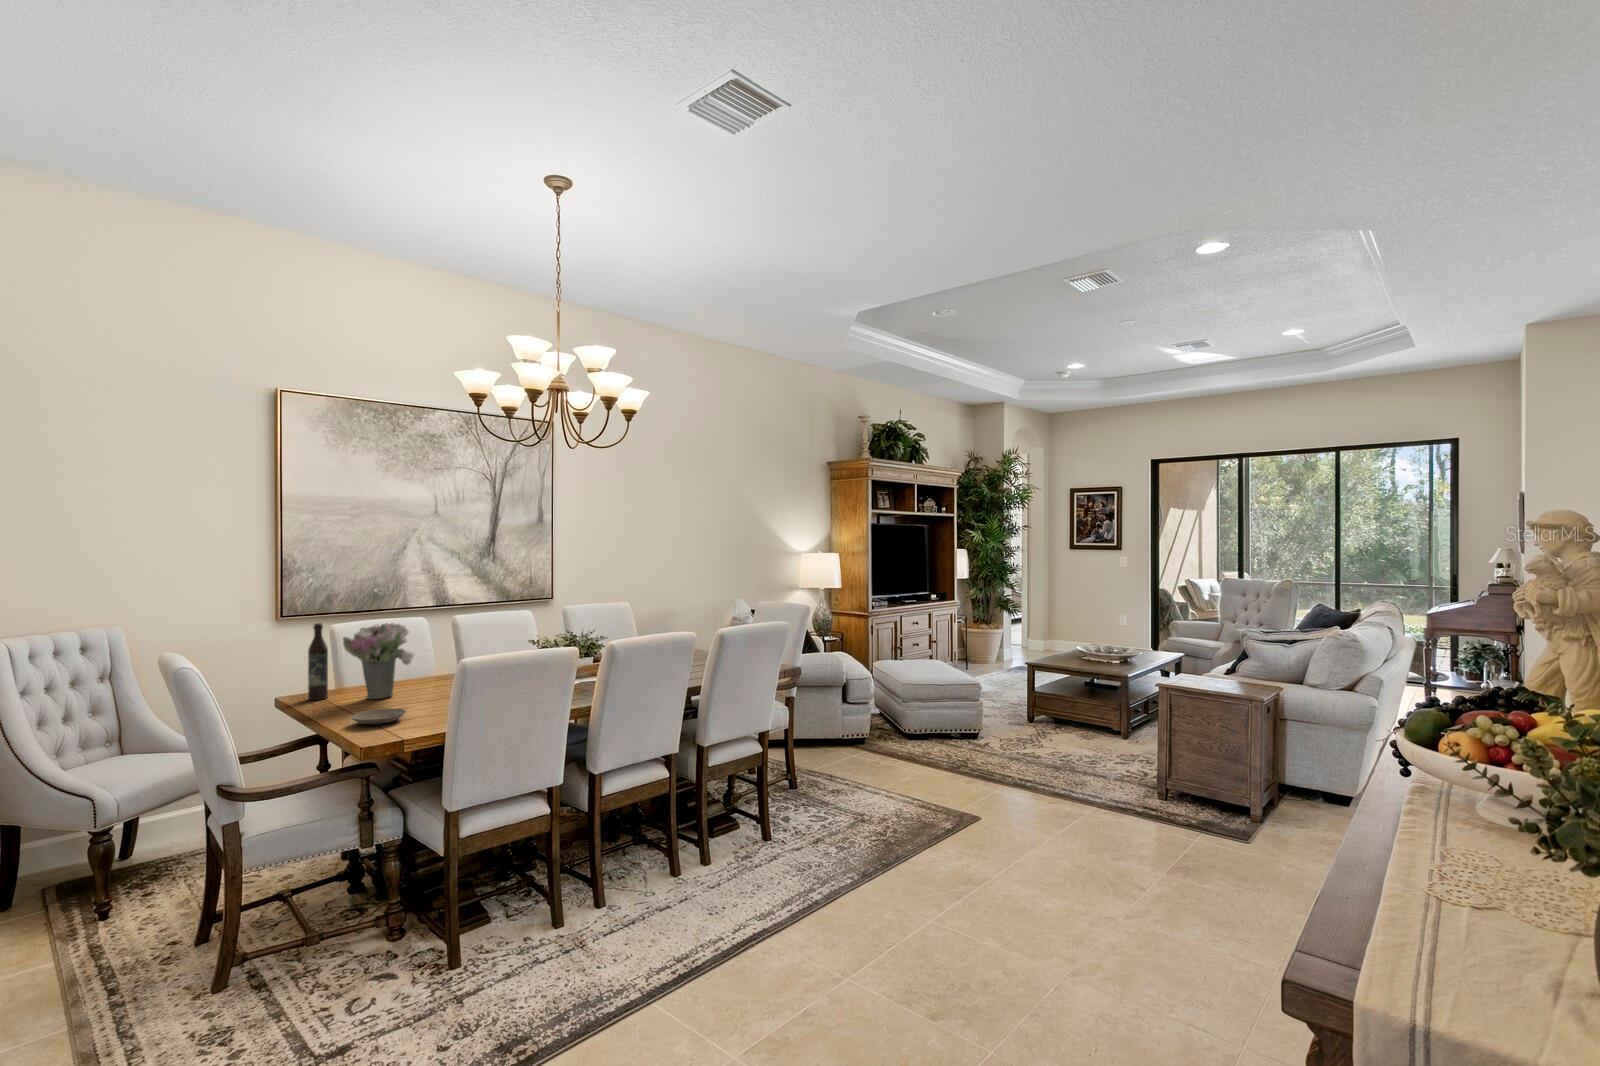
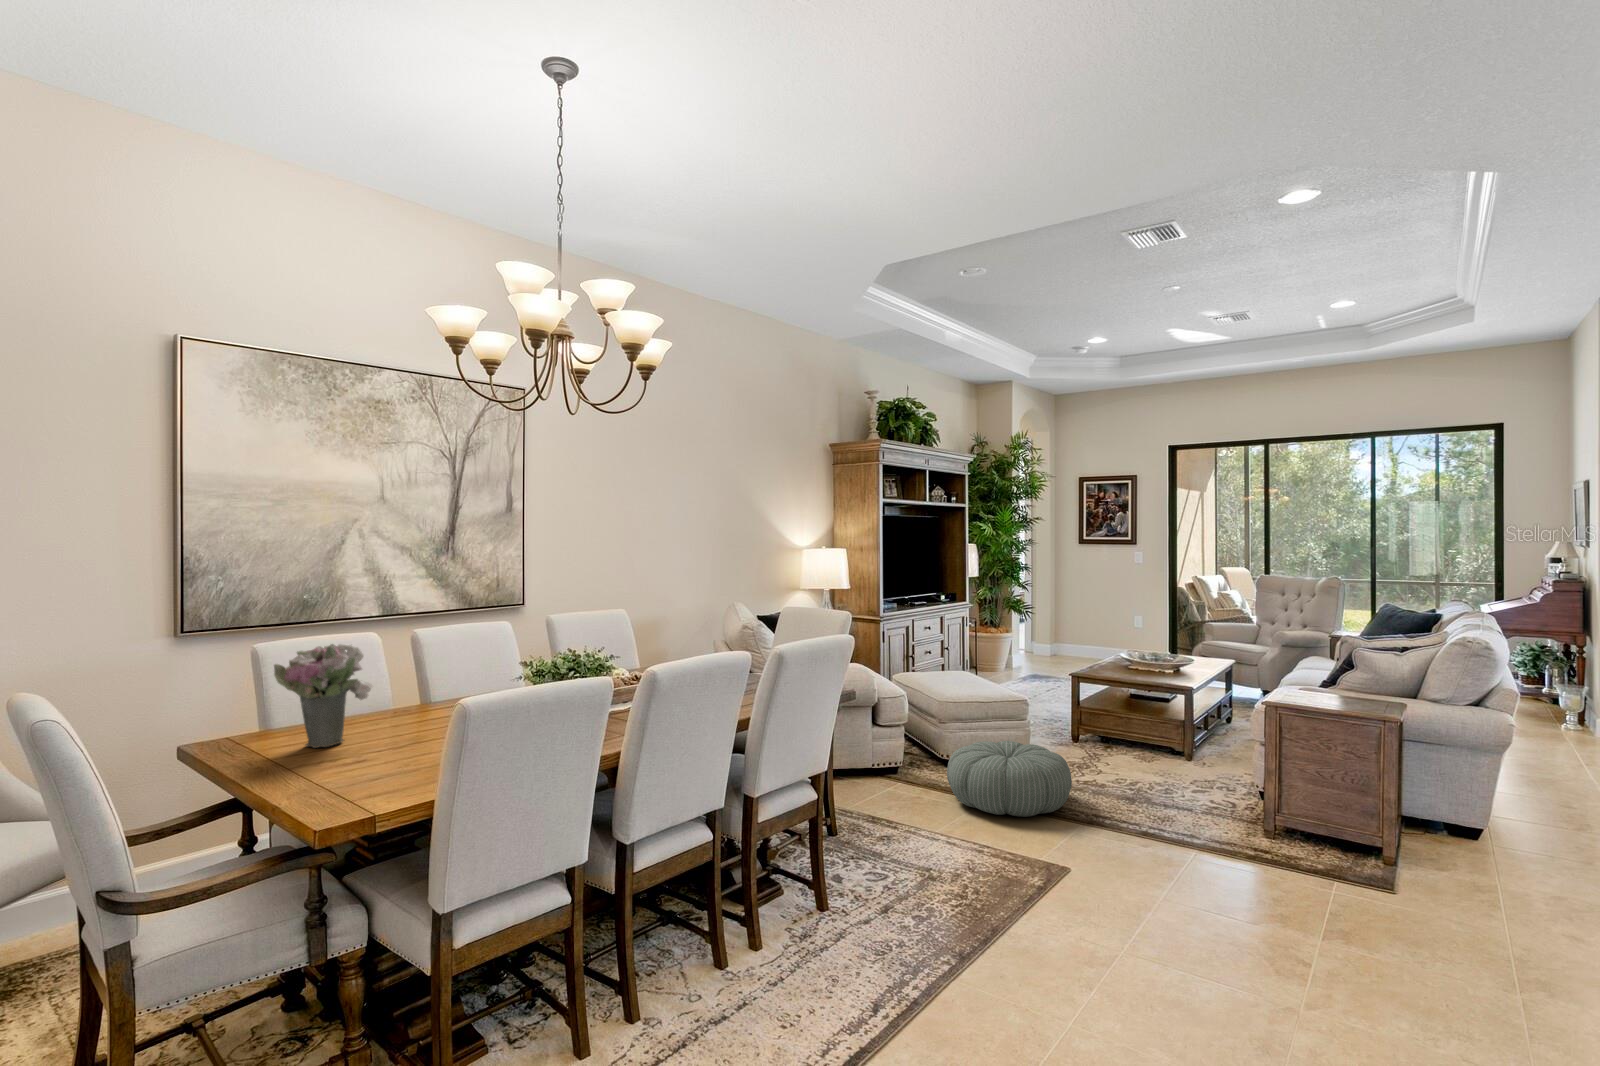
wine bottle: present [308,623,328,700] -> none [224,645,251,750]
plate: present [351,708,406,724] -> none [293,765,370,790]
pouf: none [900,717,1004,779] -> present [947,741,1072,817]

